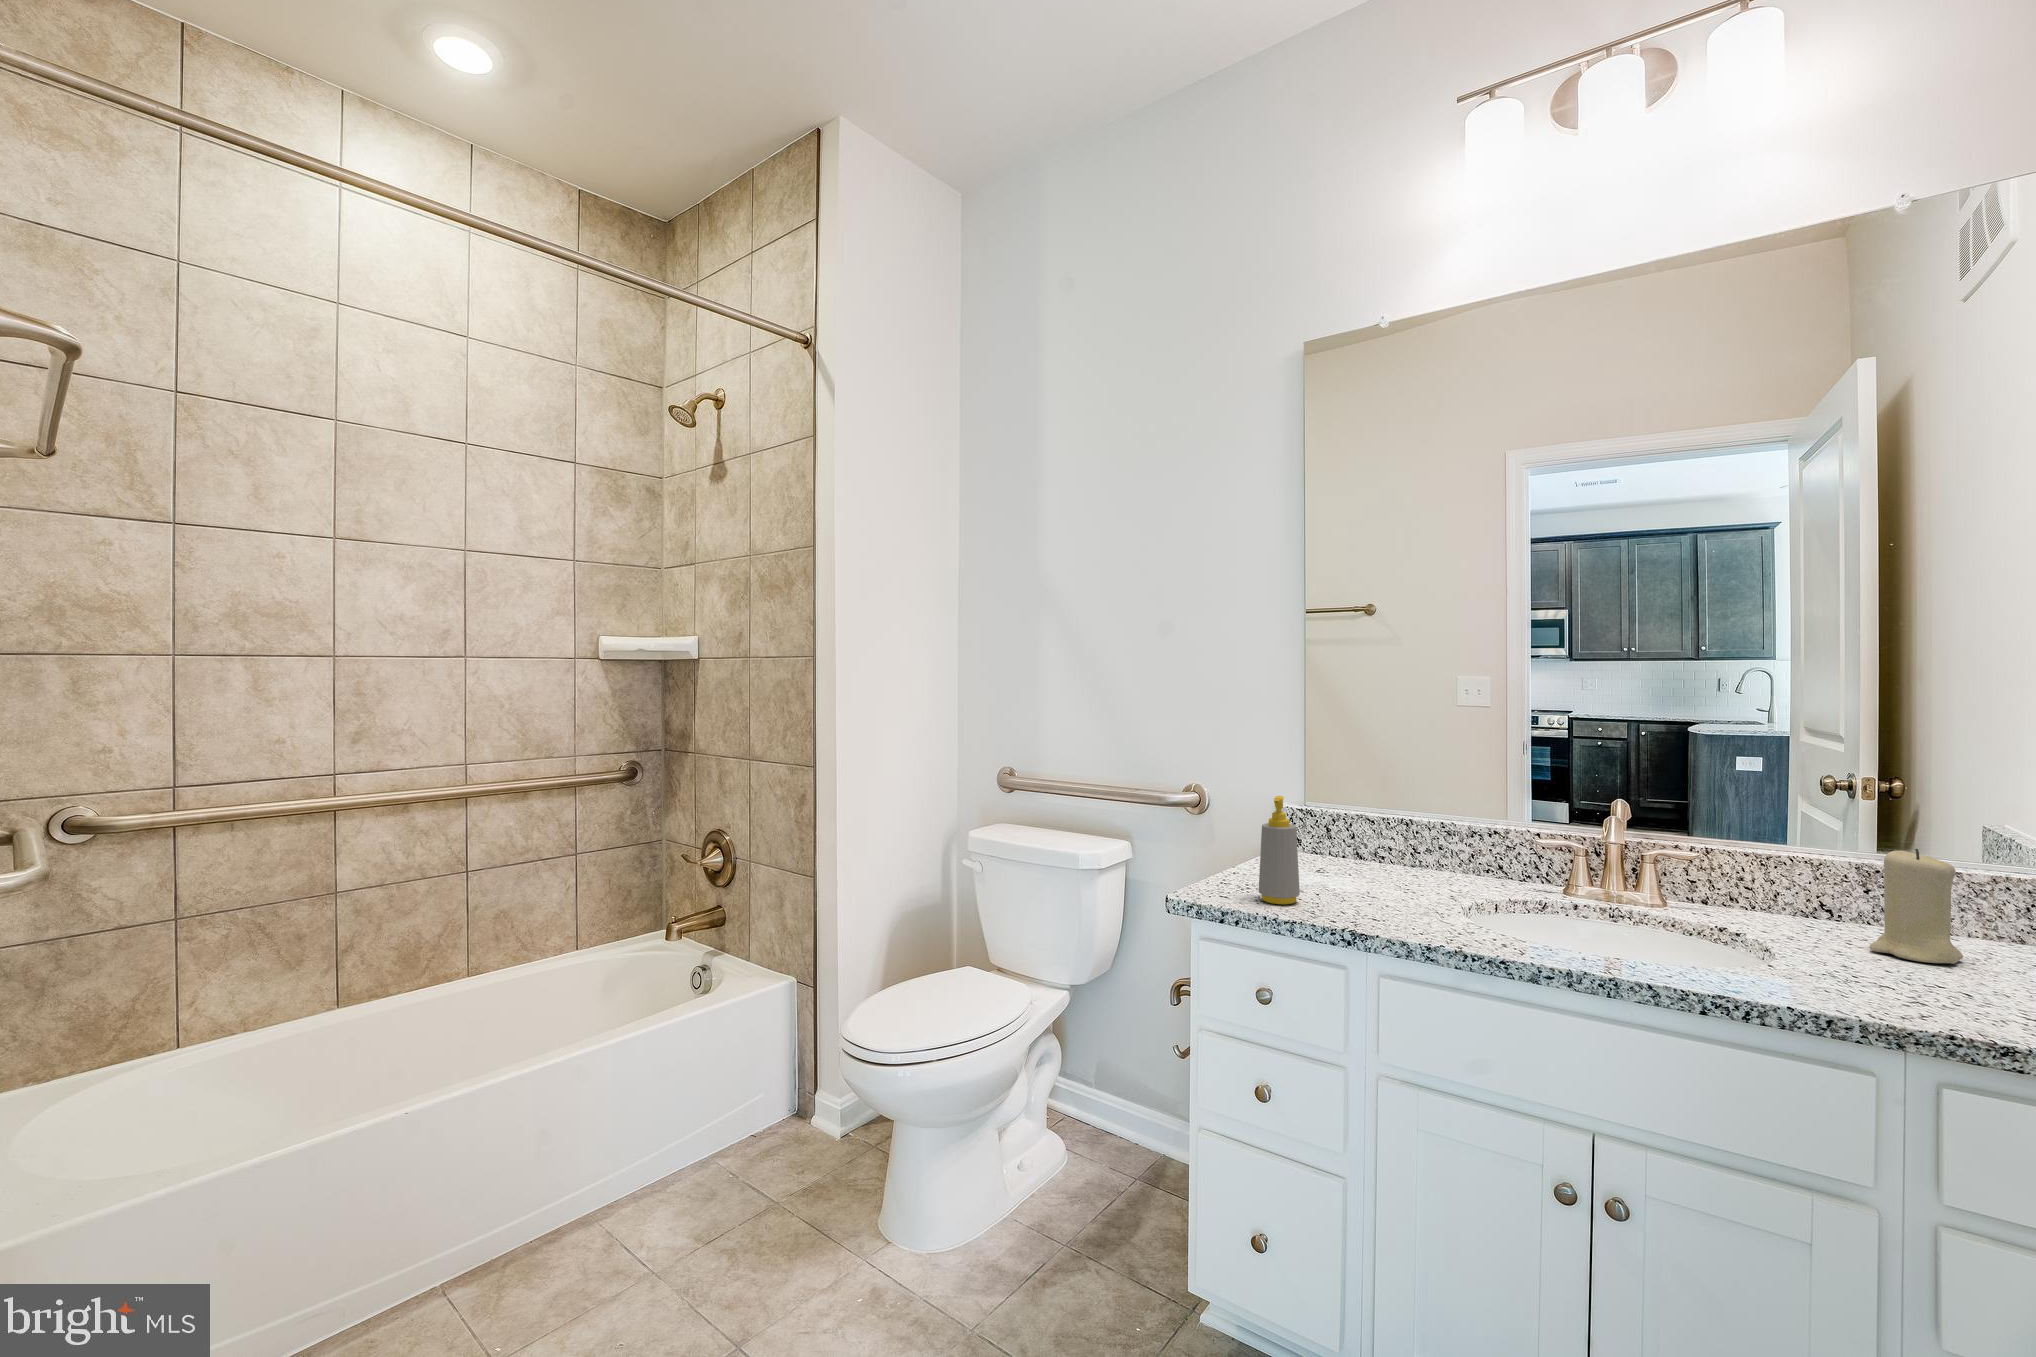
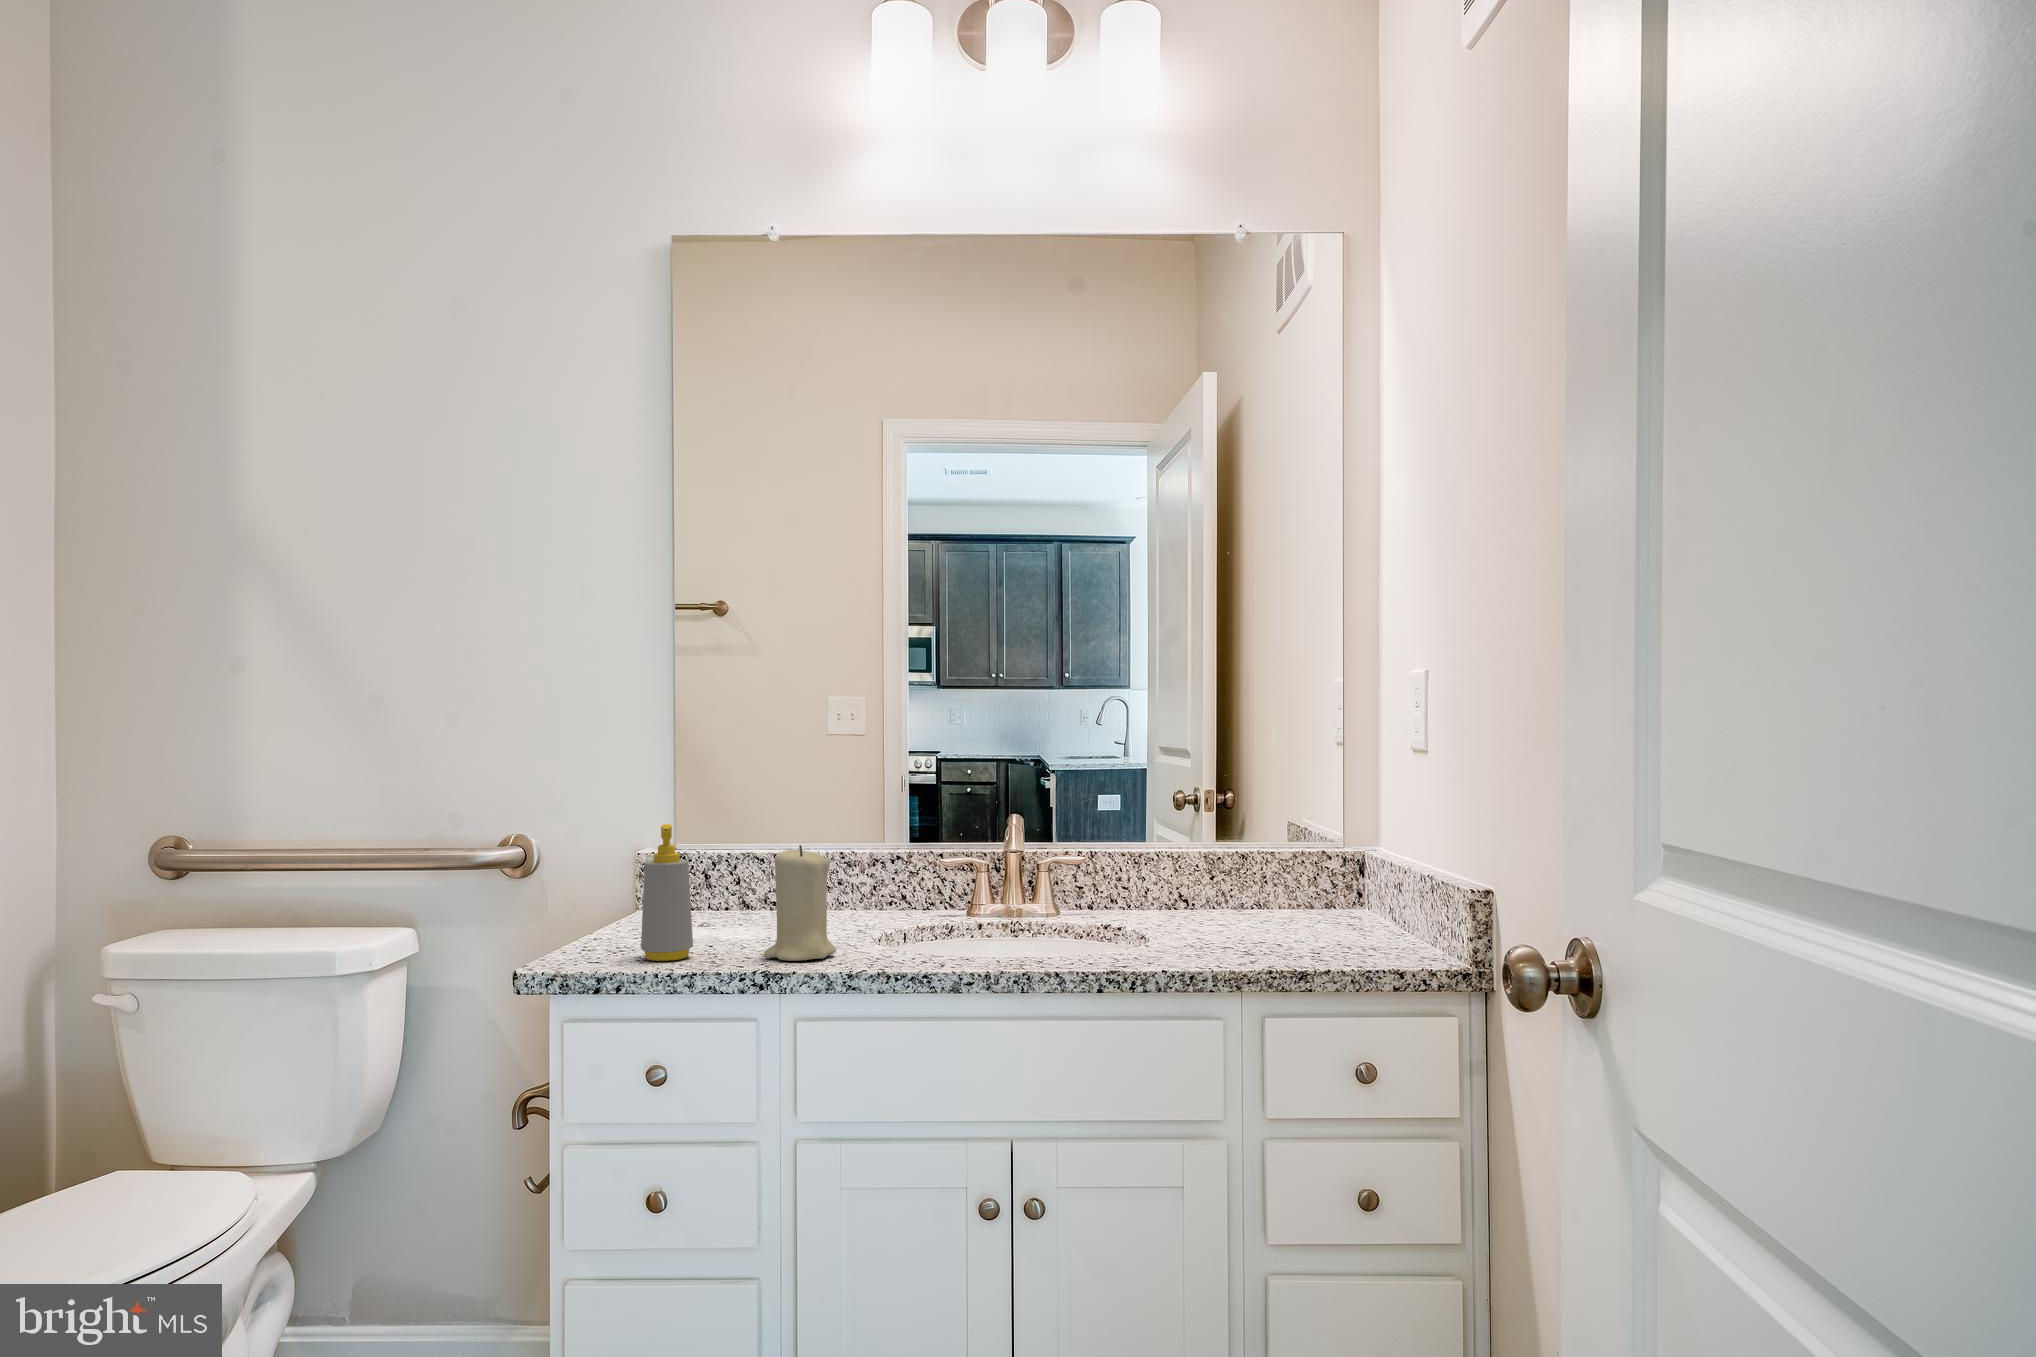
candle: present [1869,849,1963,964] -> present [764,845,836,961]

